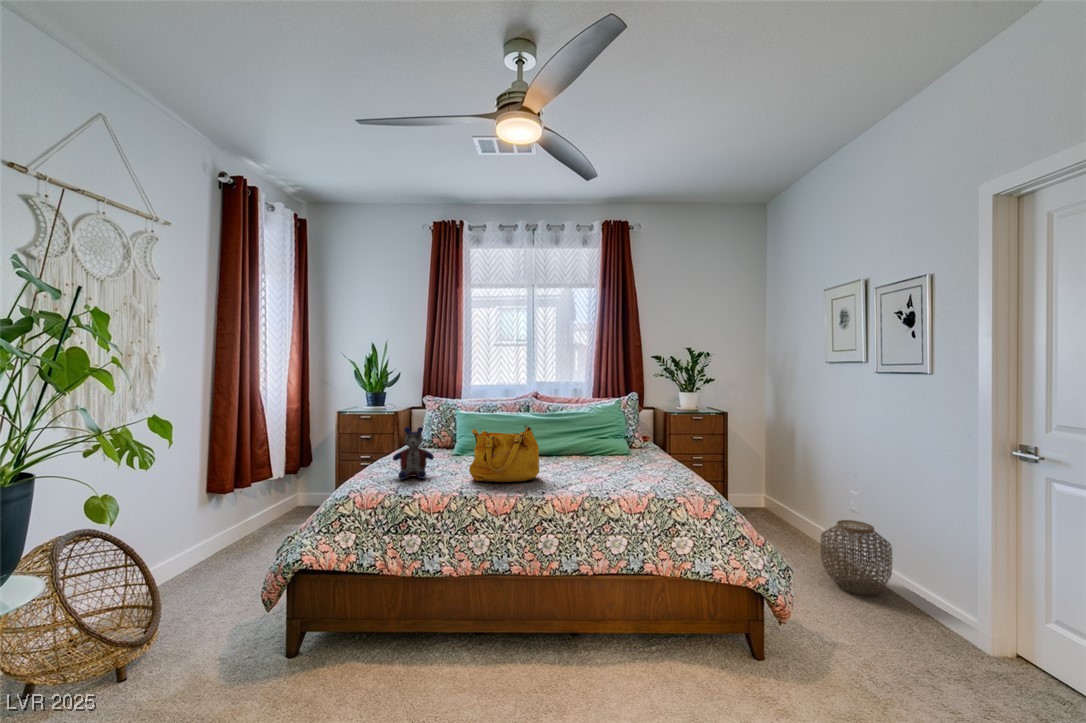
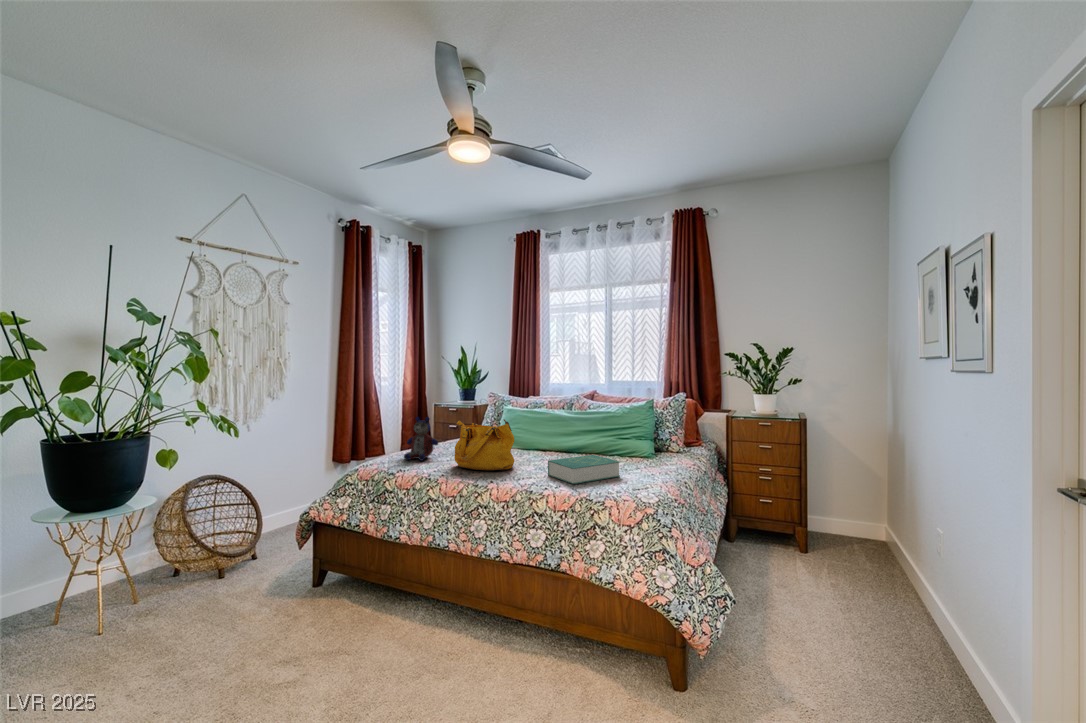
book: none [583,456,646,486] -> present [548,455,620,484]
woven basket: present [821,520,892,595] -> none [852,560,951,664]

